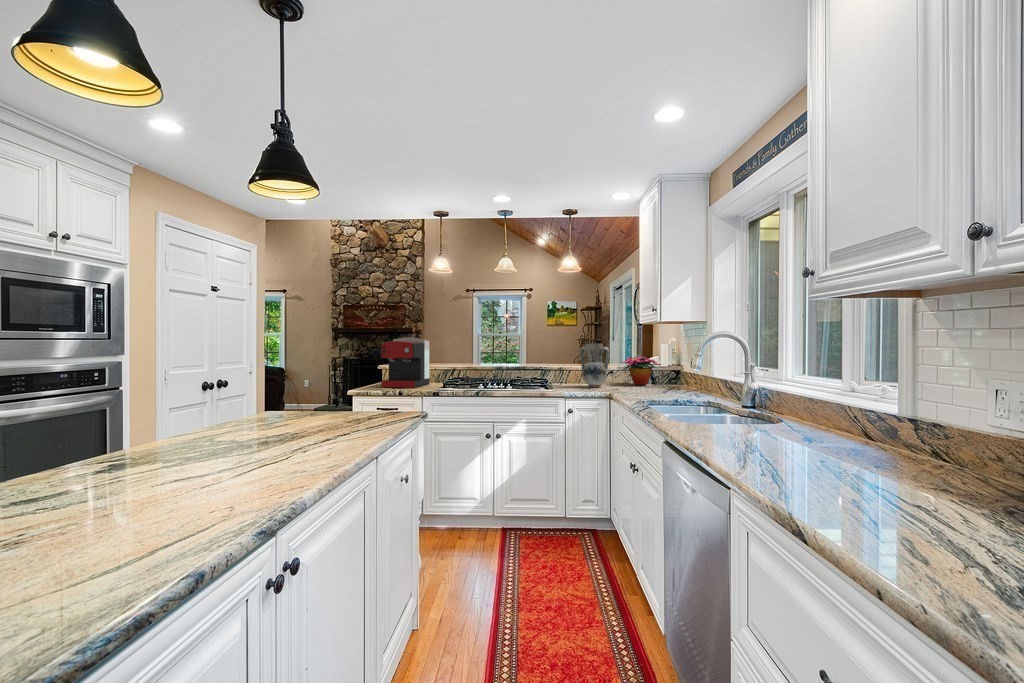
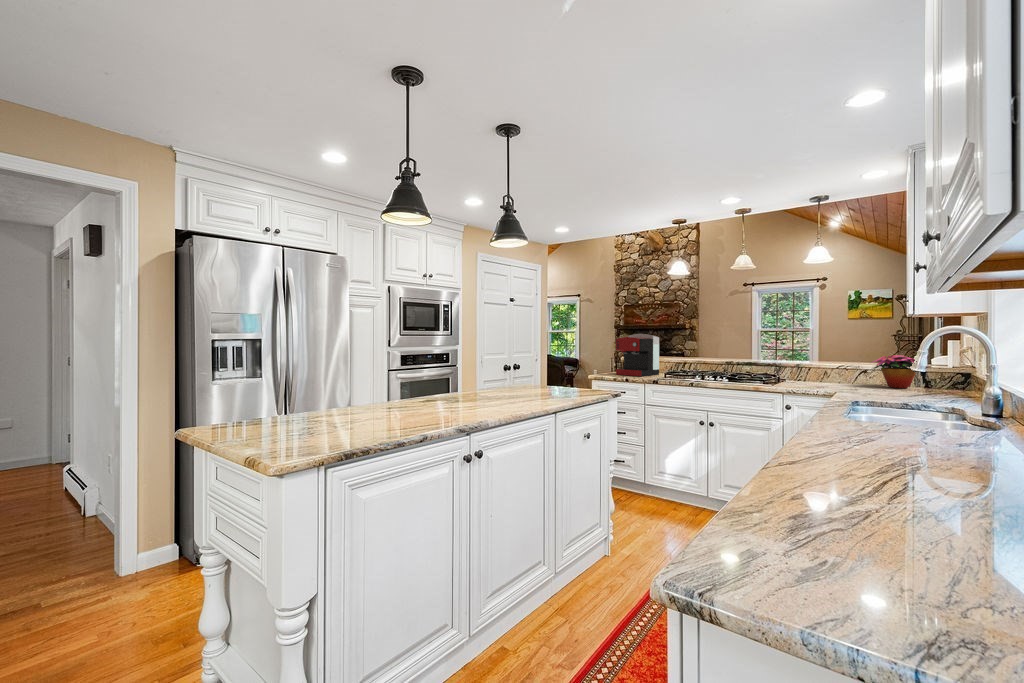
vase: present [580,344,609,387] -> none [811,340,846,386]

